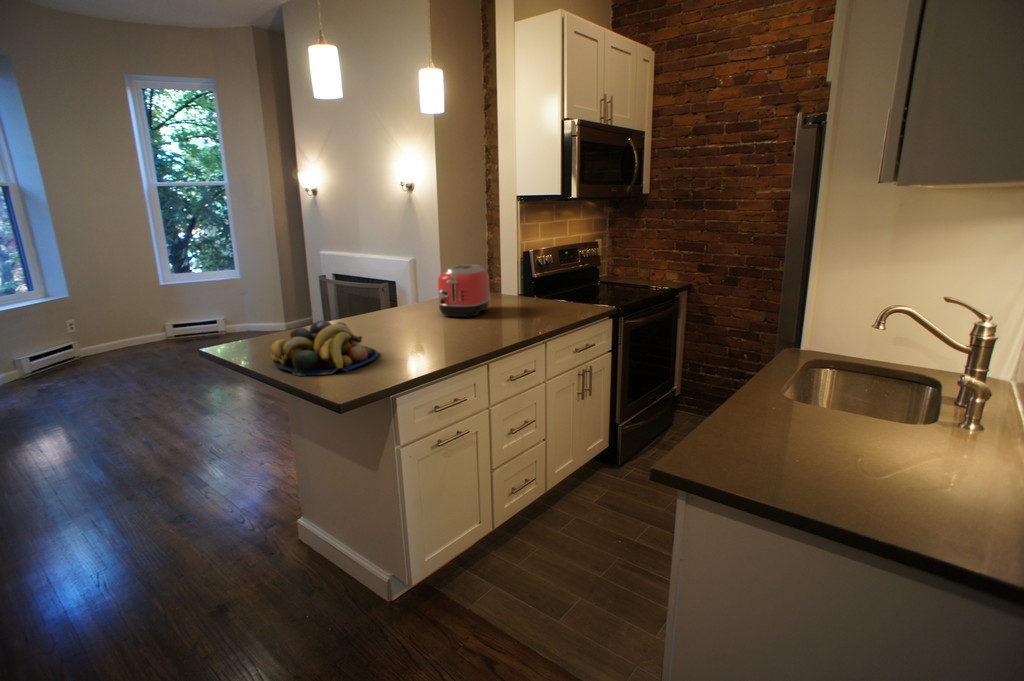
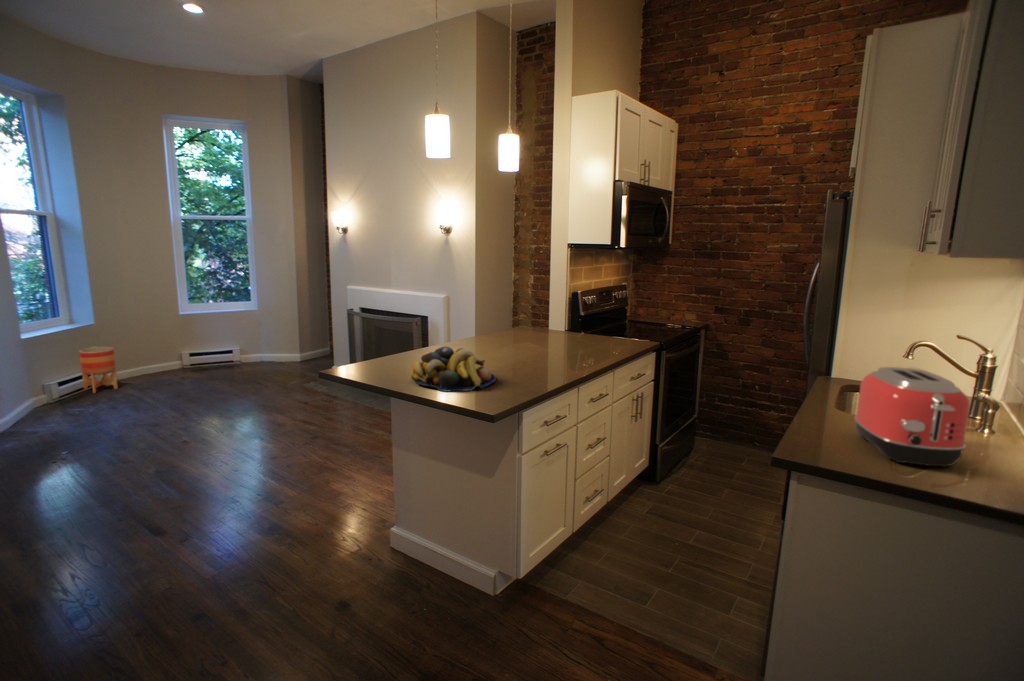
toaster: present [438,264,490,318] -> present [854,367,970,467]
planter: none [70,320,112,365] -> present [79,347,118,393]

